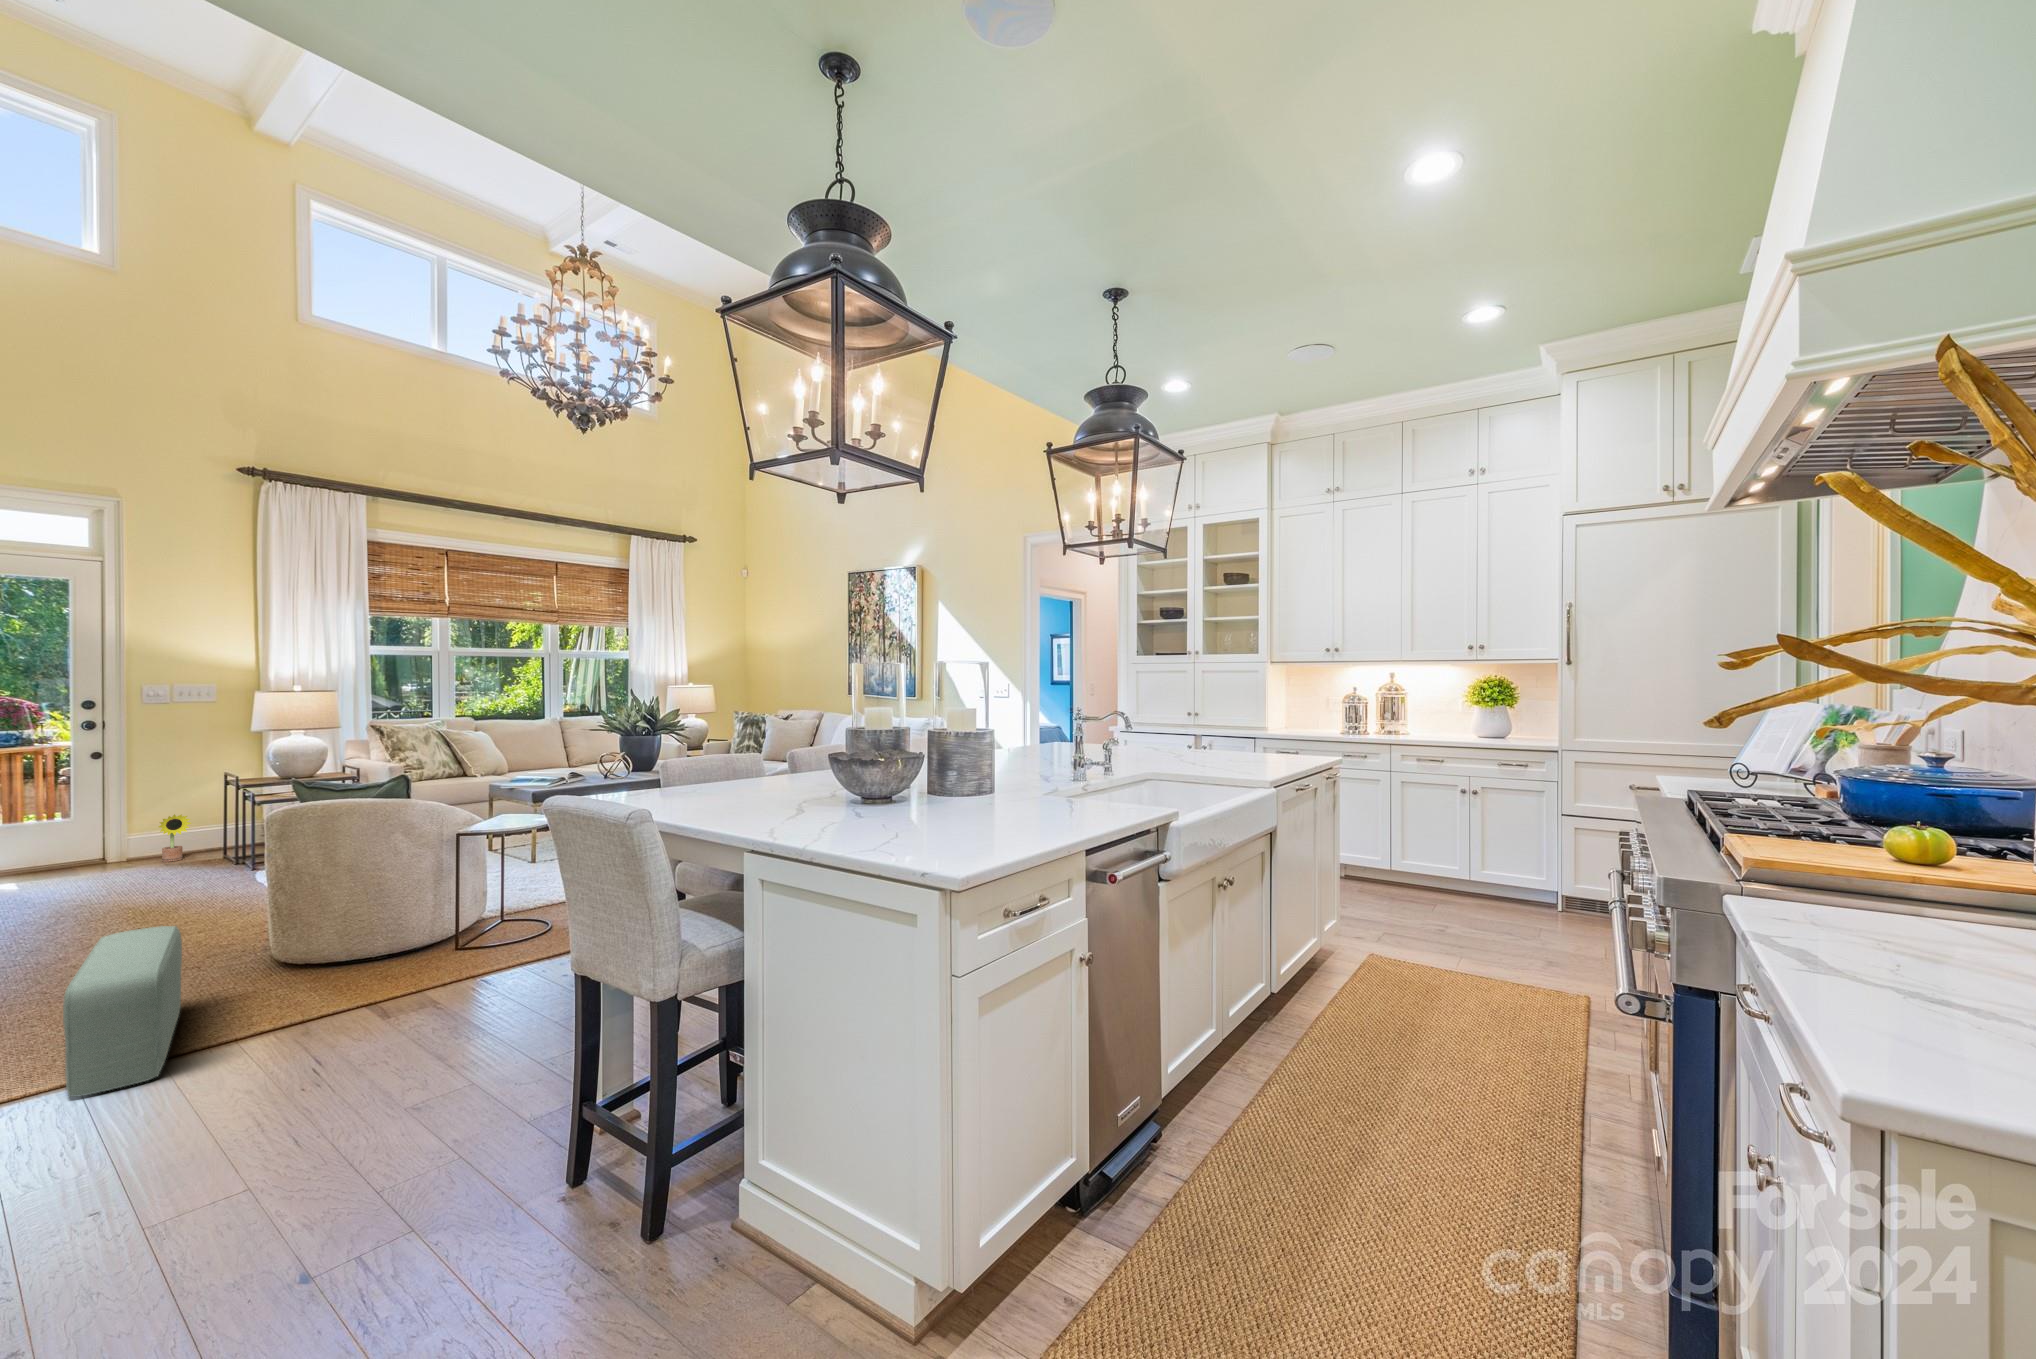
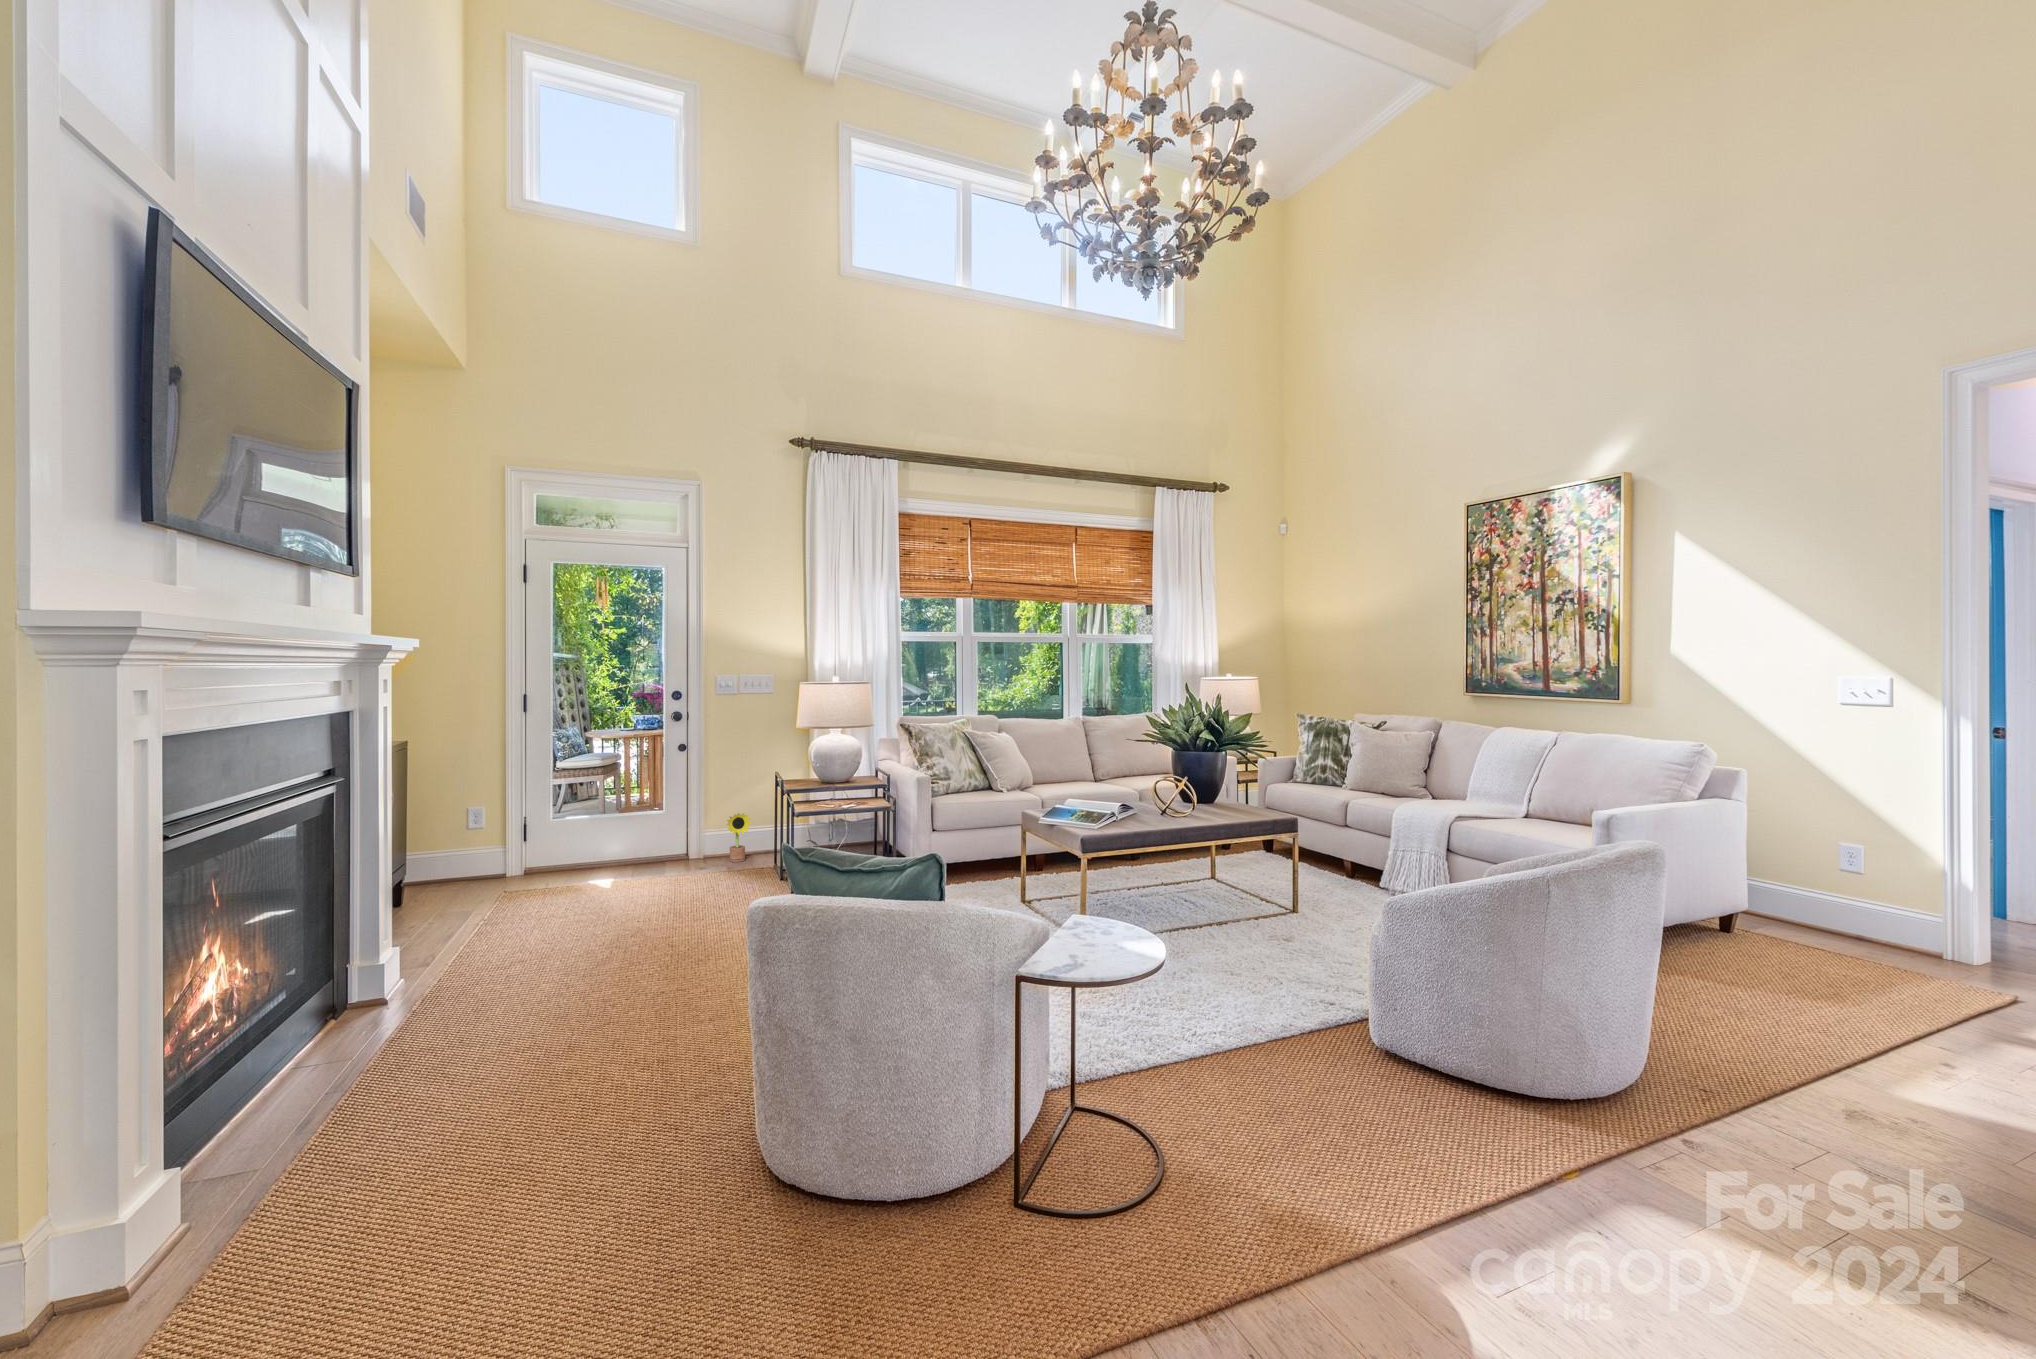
pouf: present [63,926,182,1097] -> none [573,1005,715,1301]

